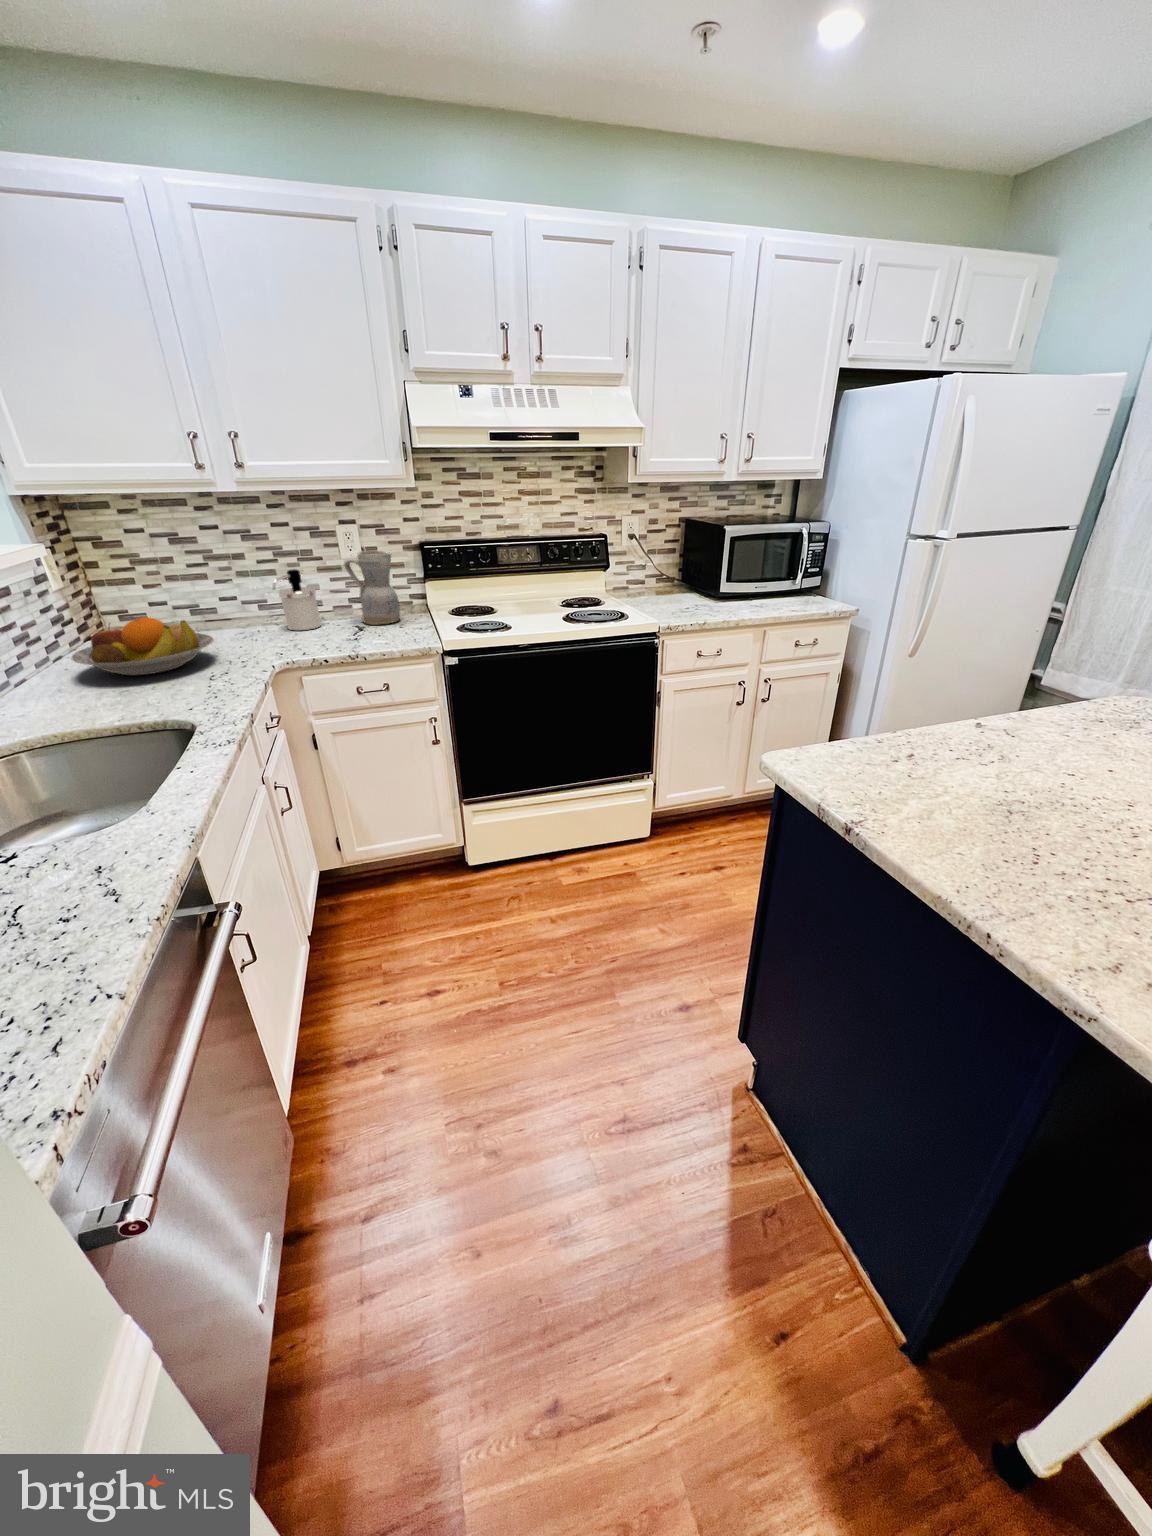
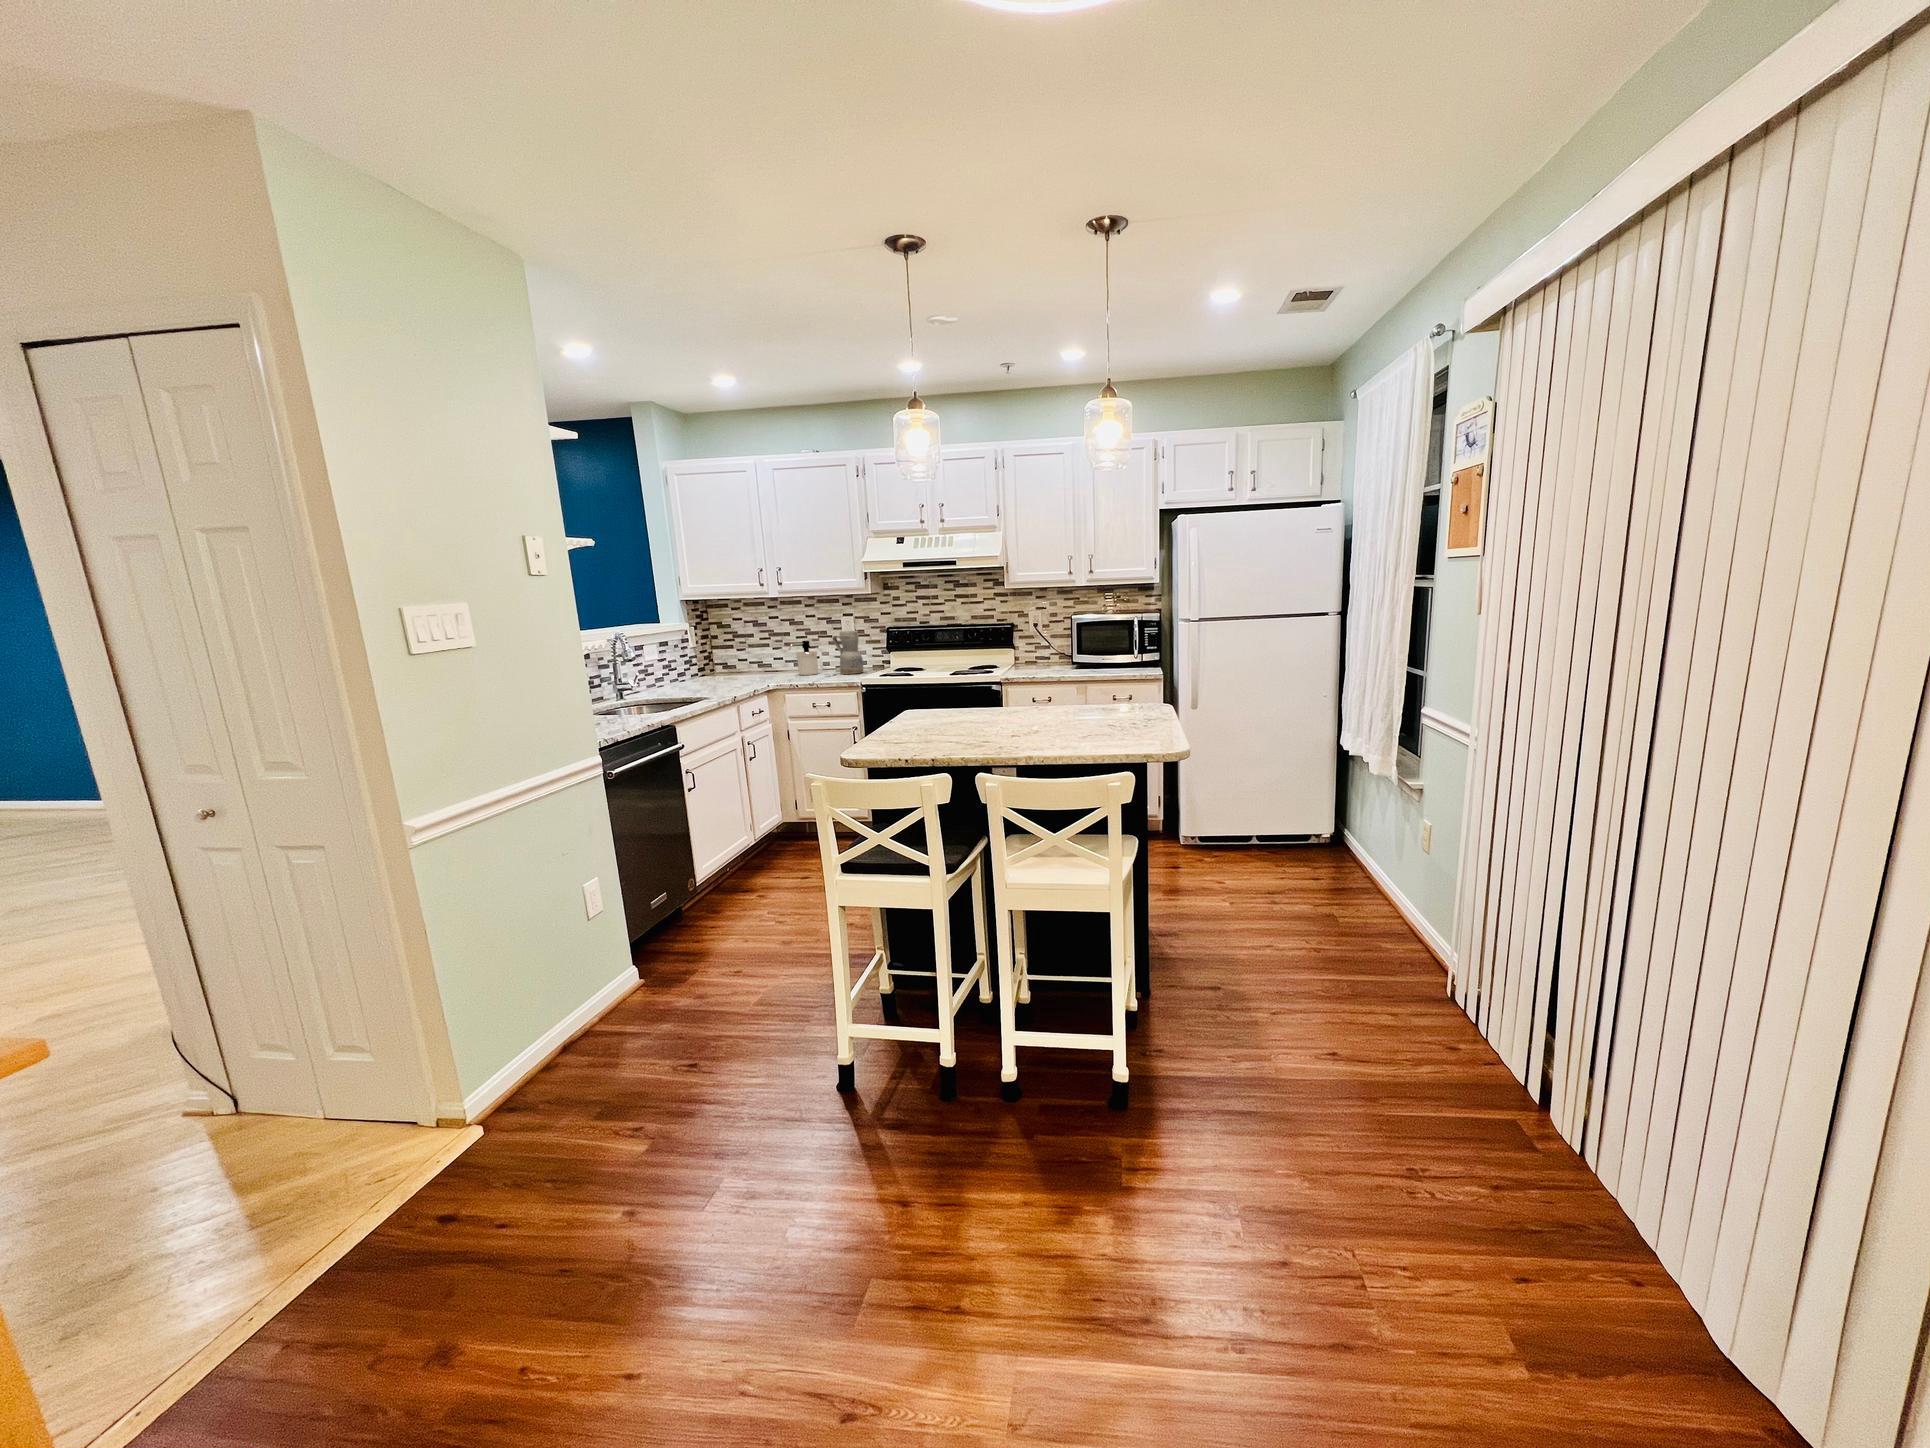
fruit bowl: present [72,617,213,675] -> none [681,657,748,685]

